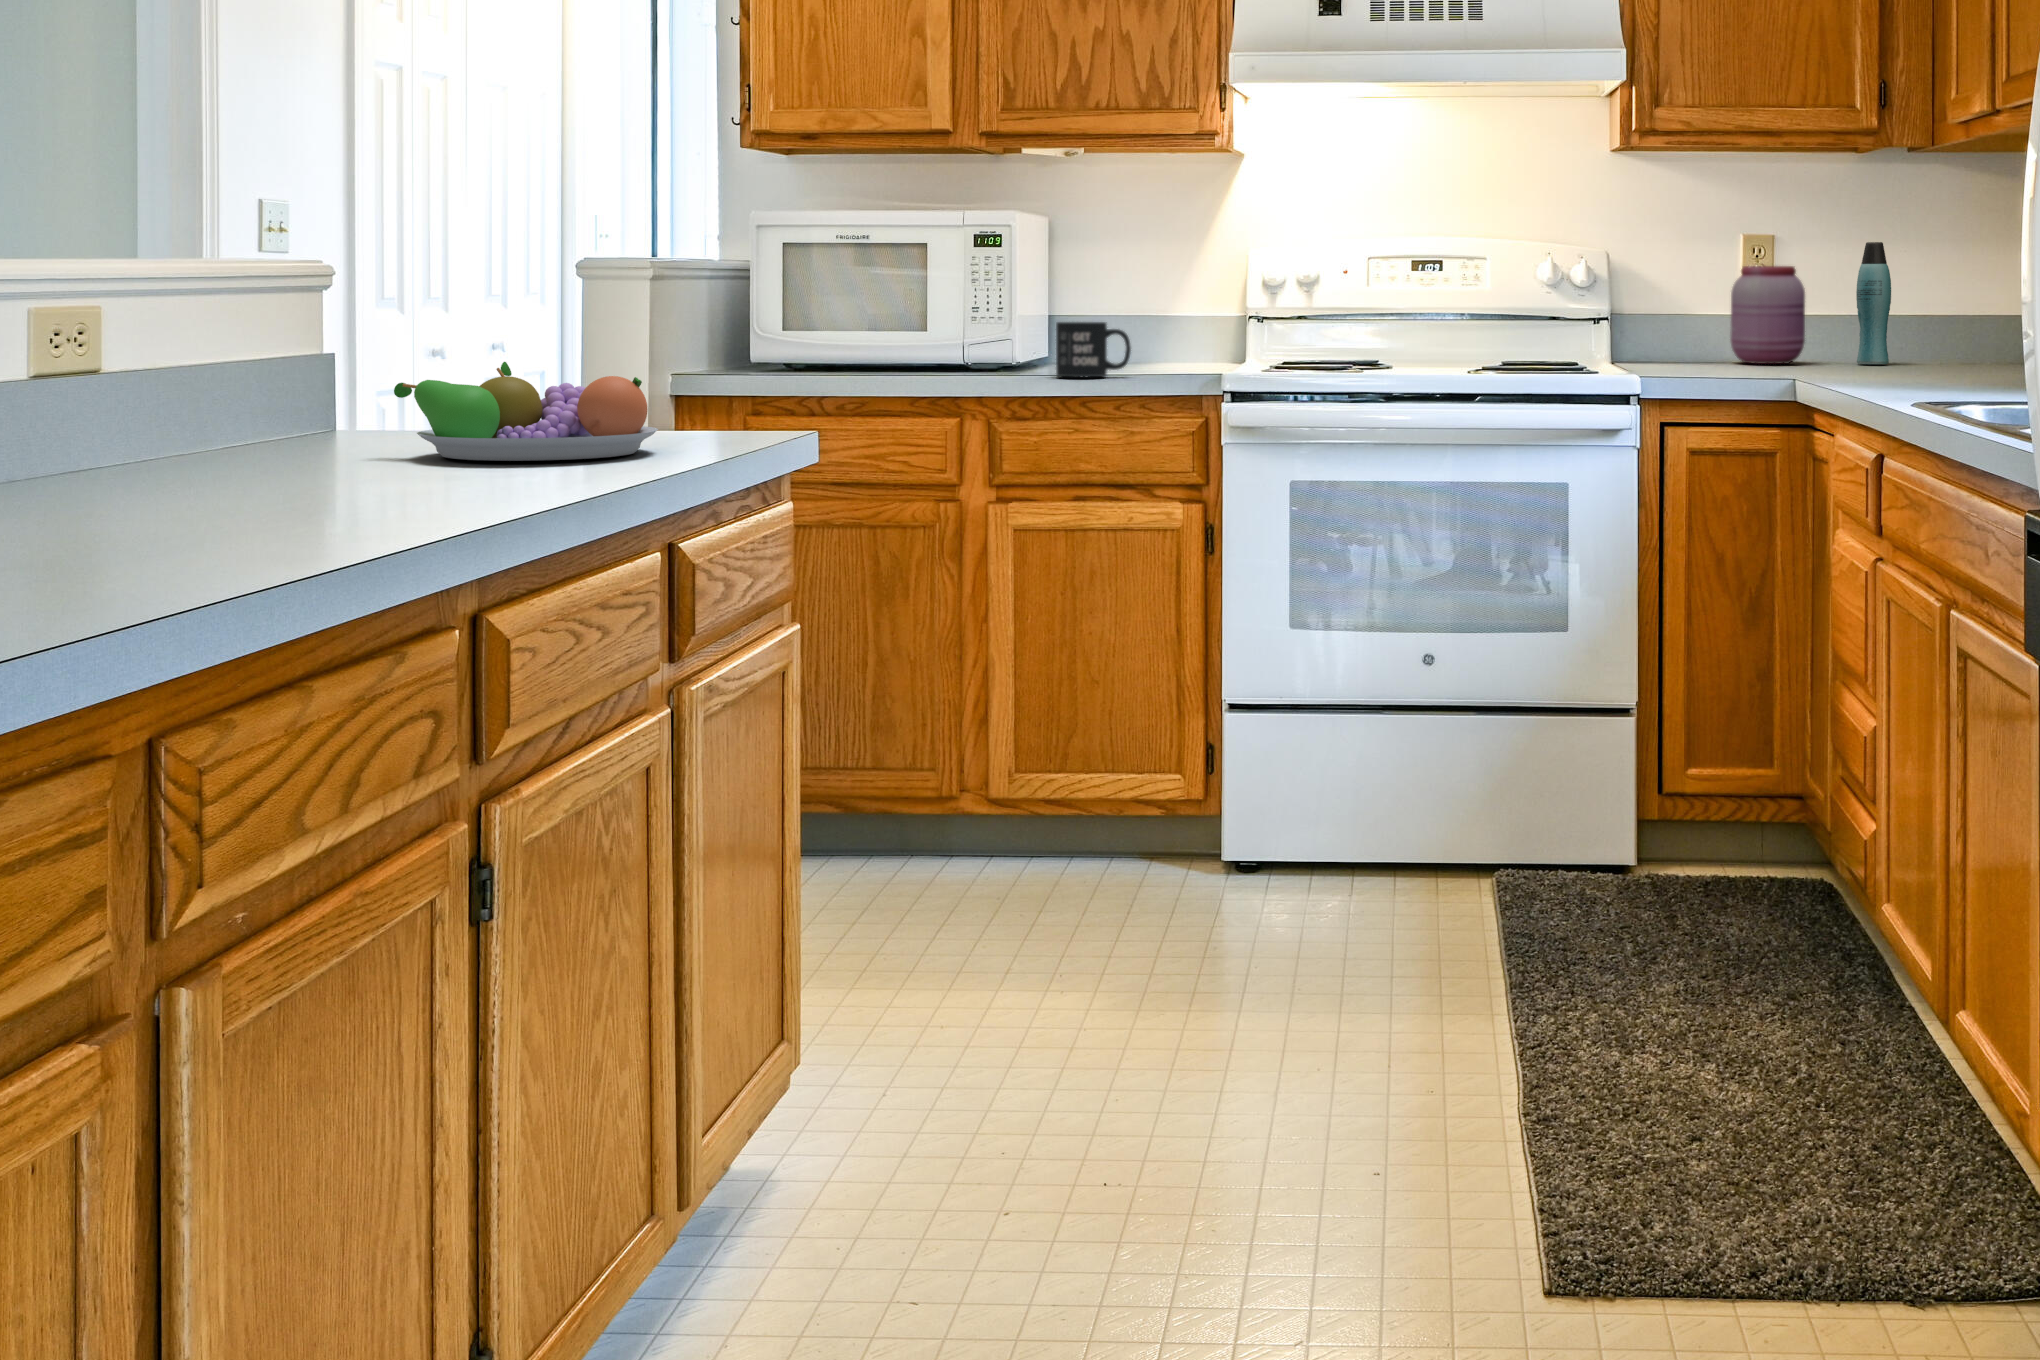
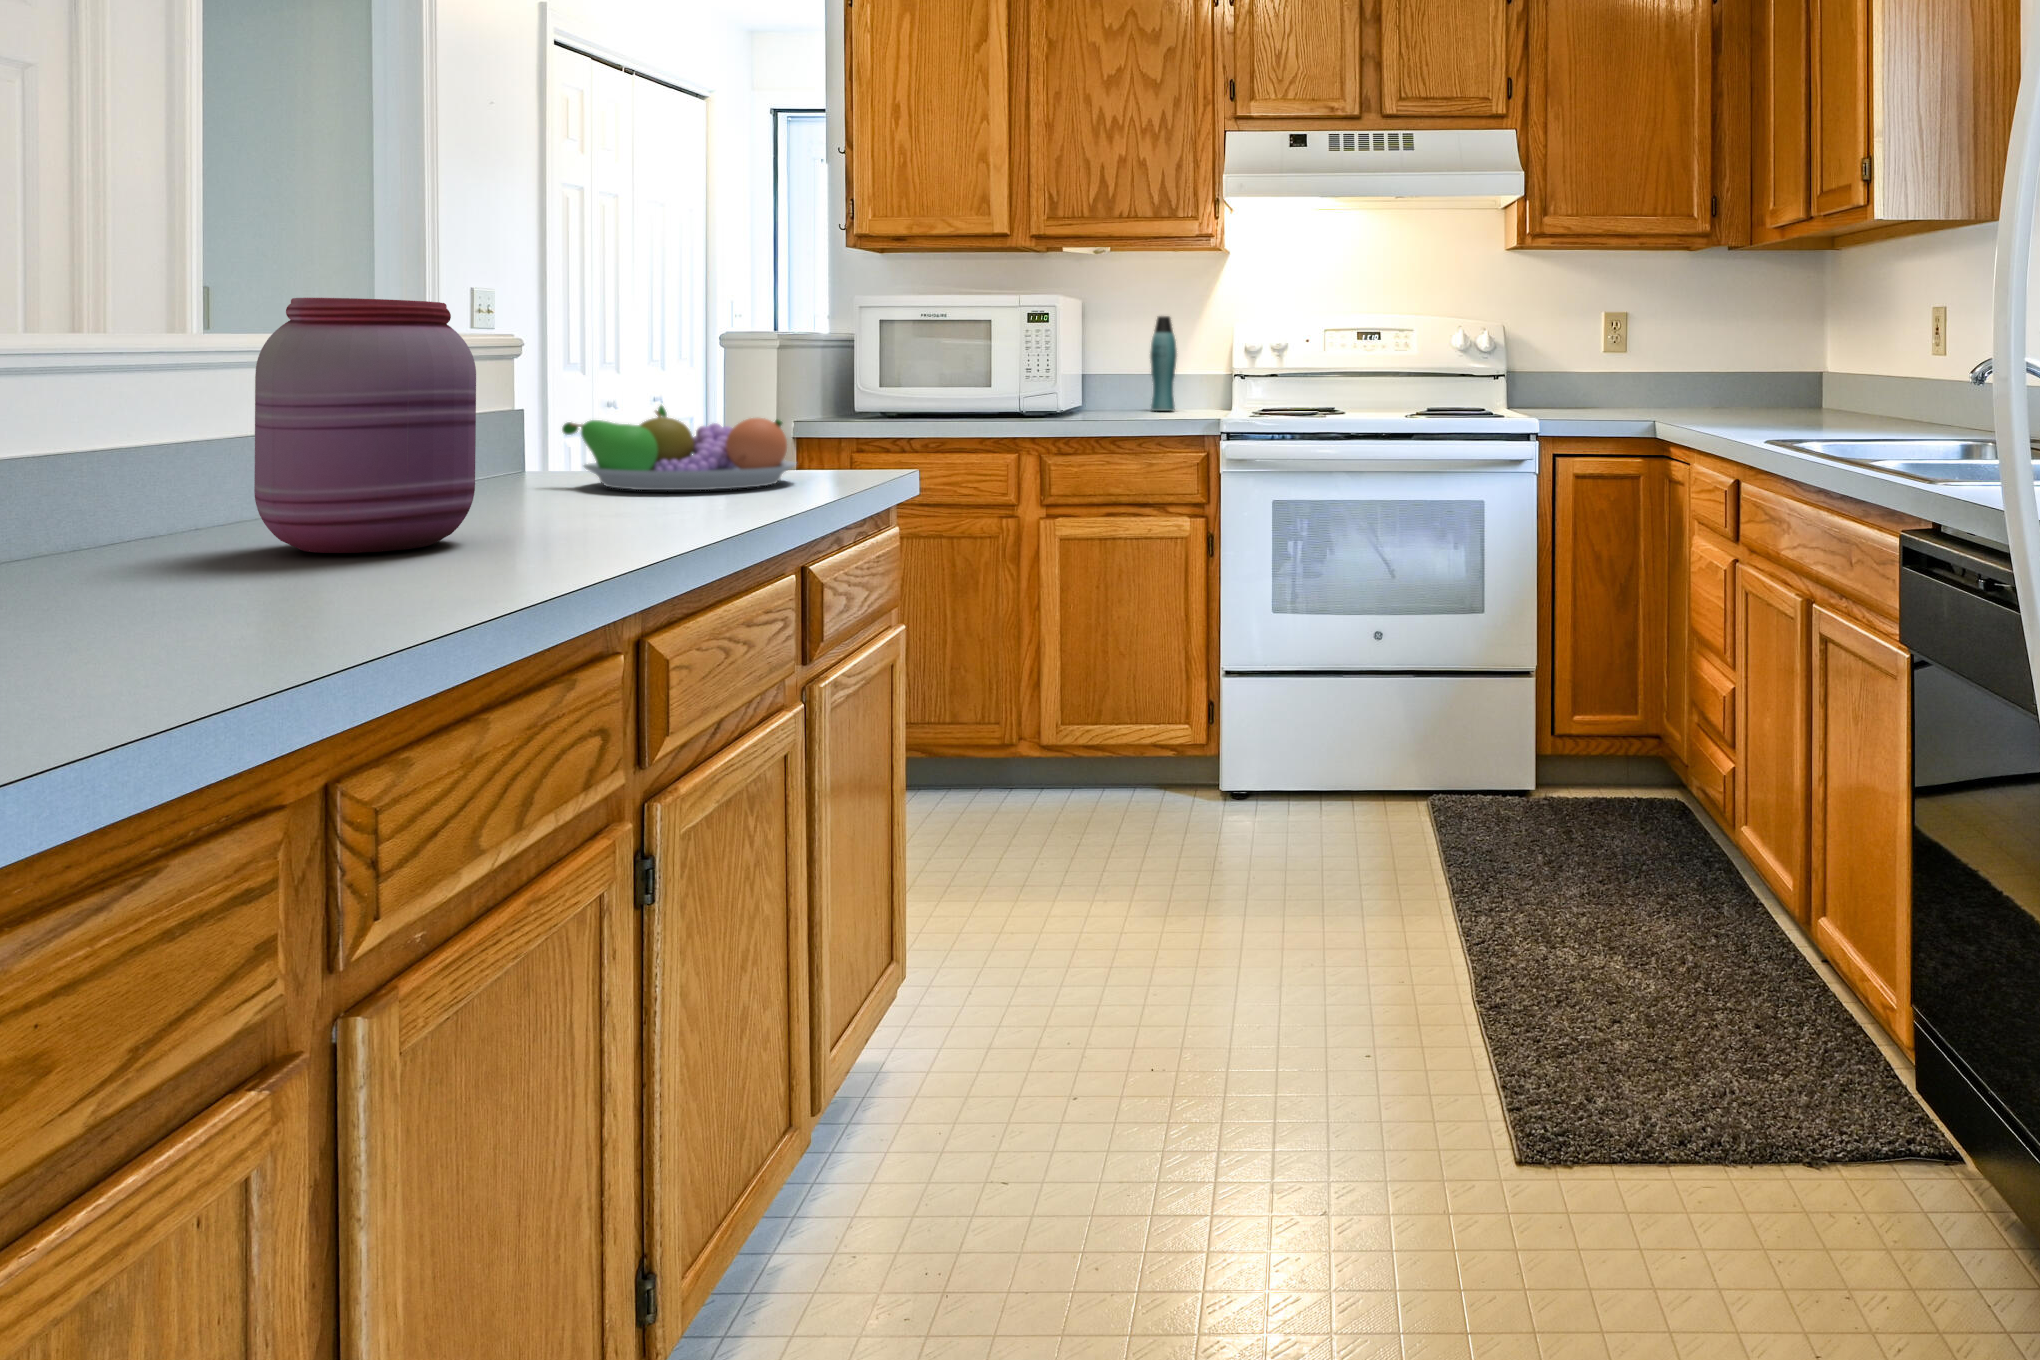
bottle: present [1856,242,1891,364] -> present [1150,316,1177,411]
jar: present [1730,266,1805,364] -> present [254,298,476,553]
mug: present [1056,322,1131,377] -> none [1093,377,1152,420]

